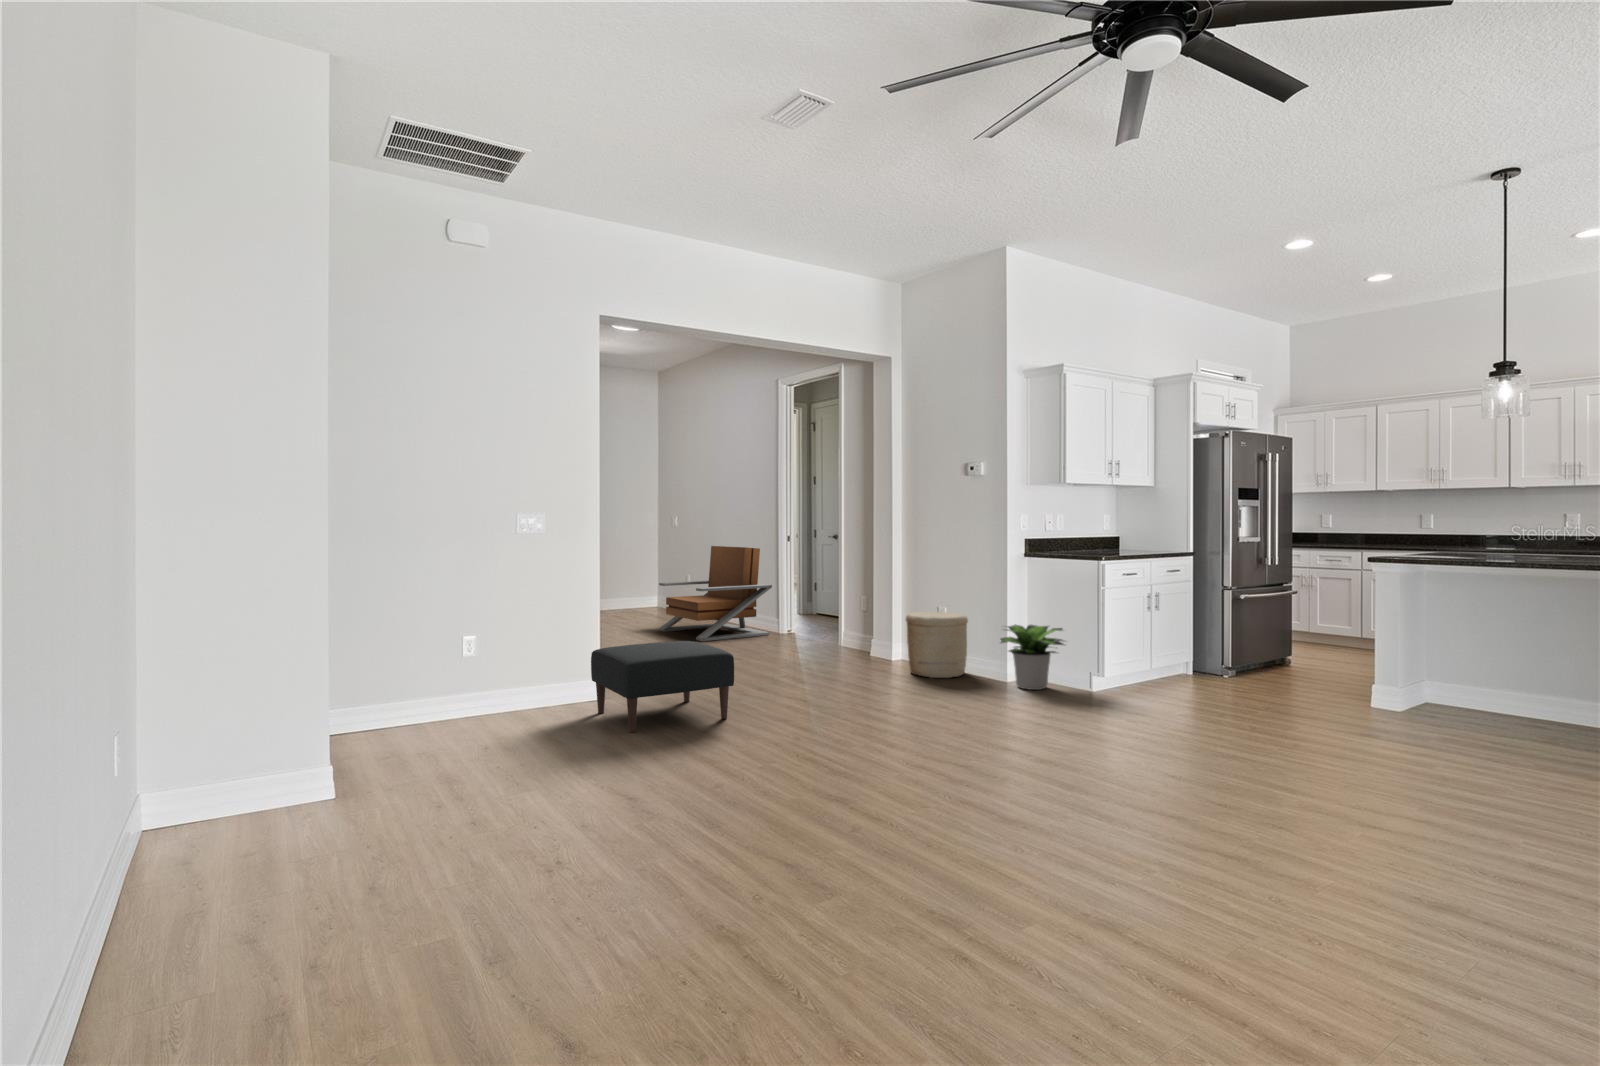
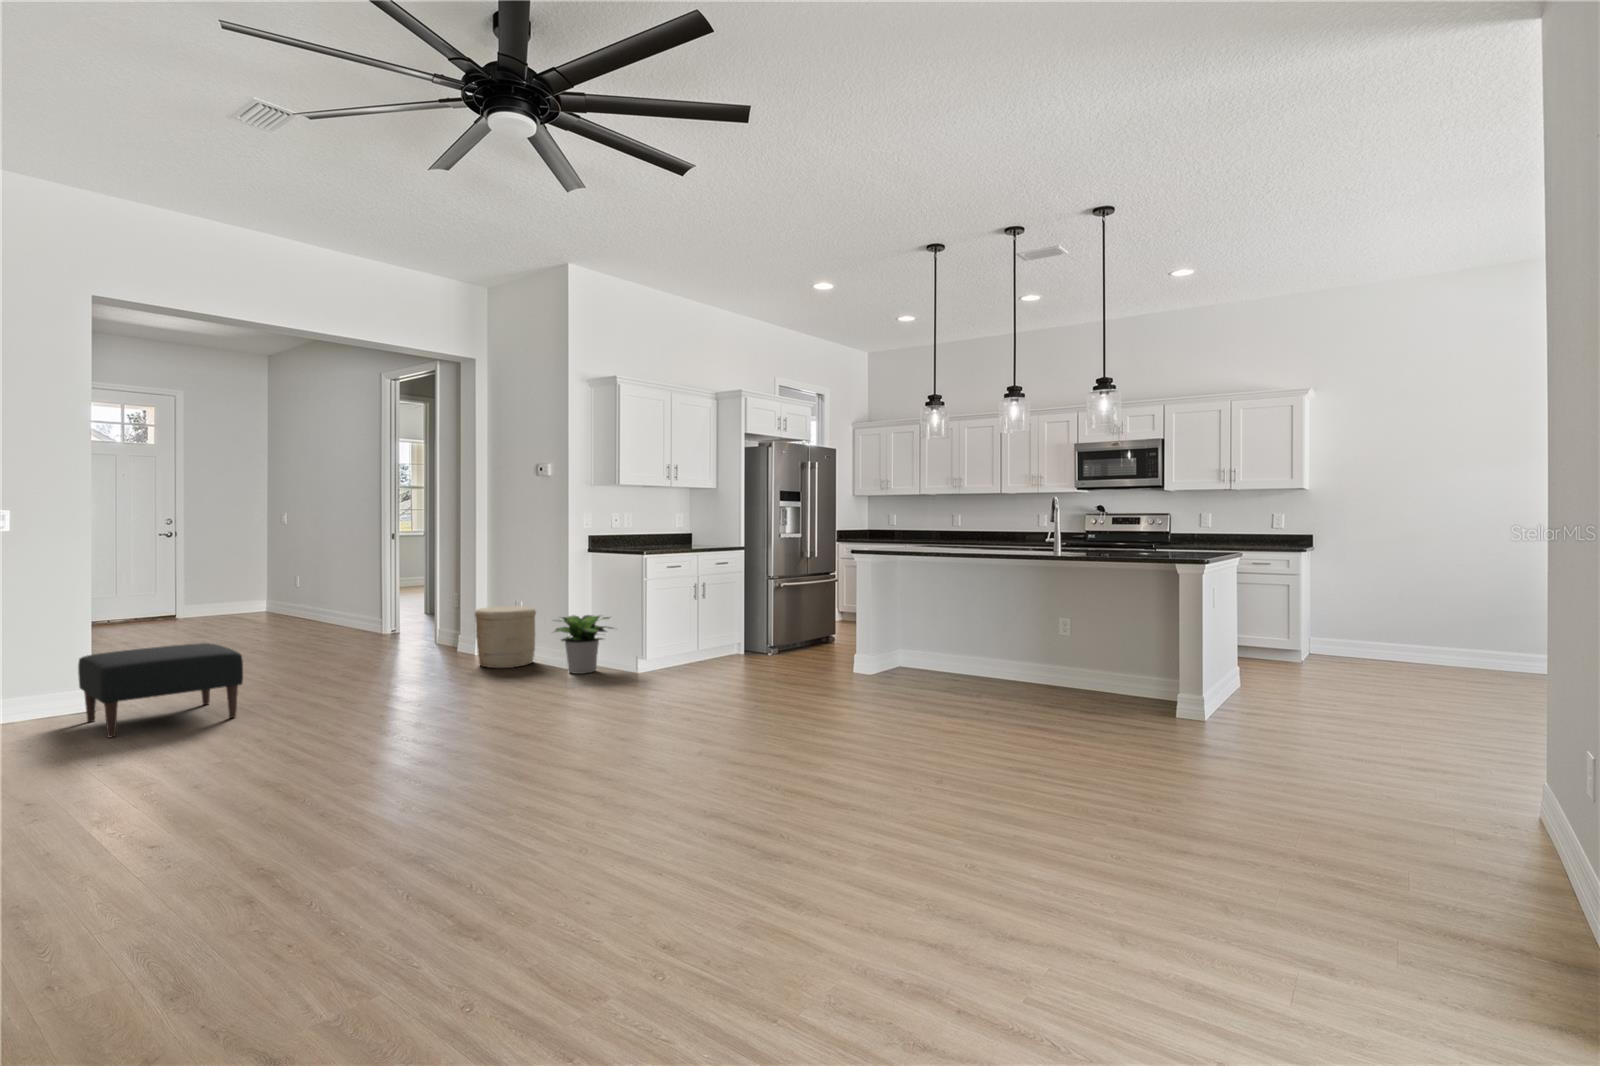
lounge chair: present [659,546,772,641] -> none [245,545,373,645]

